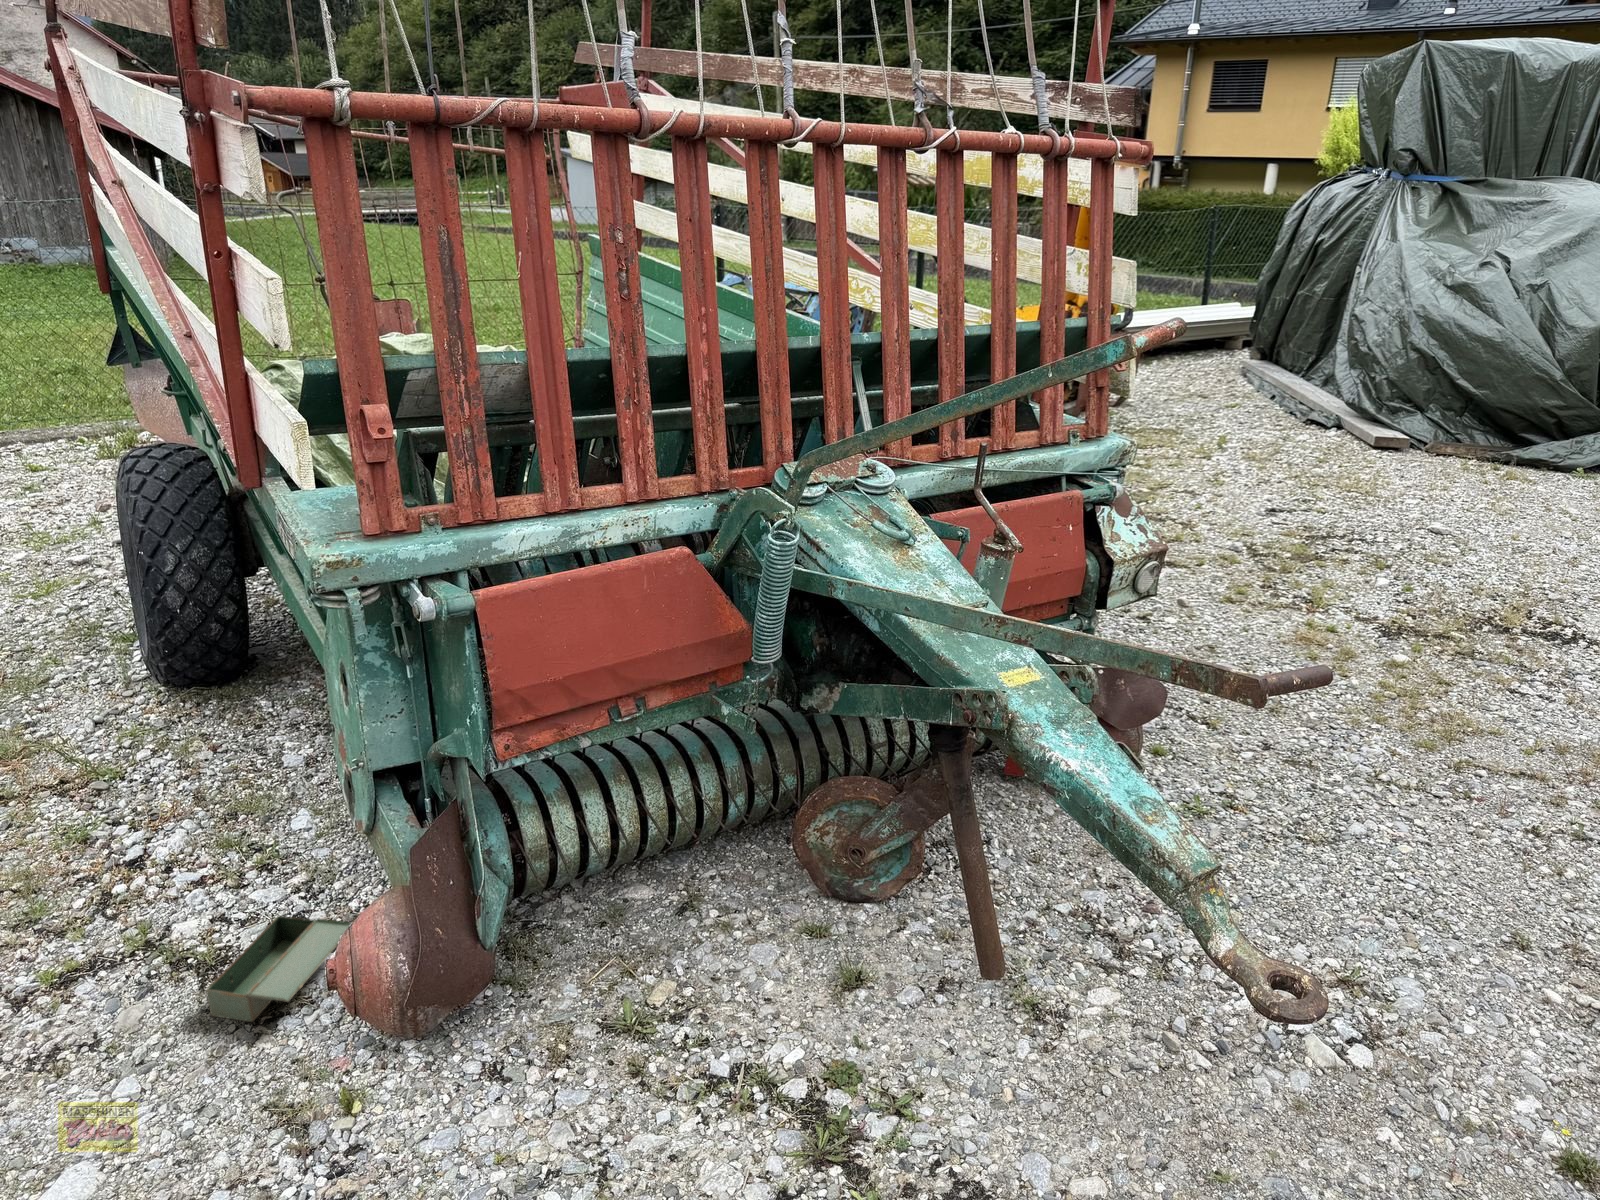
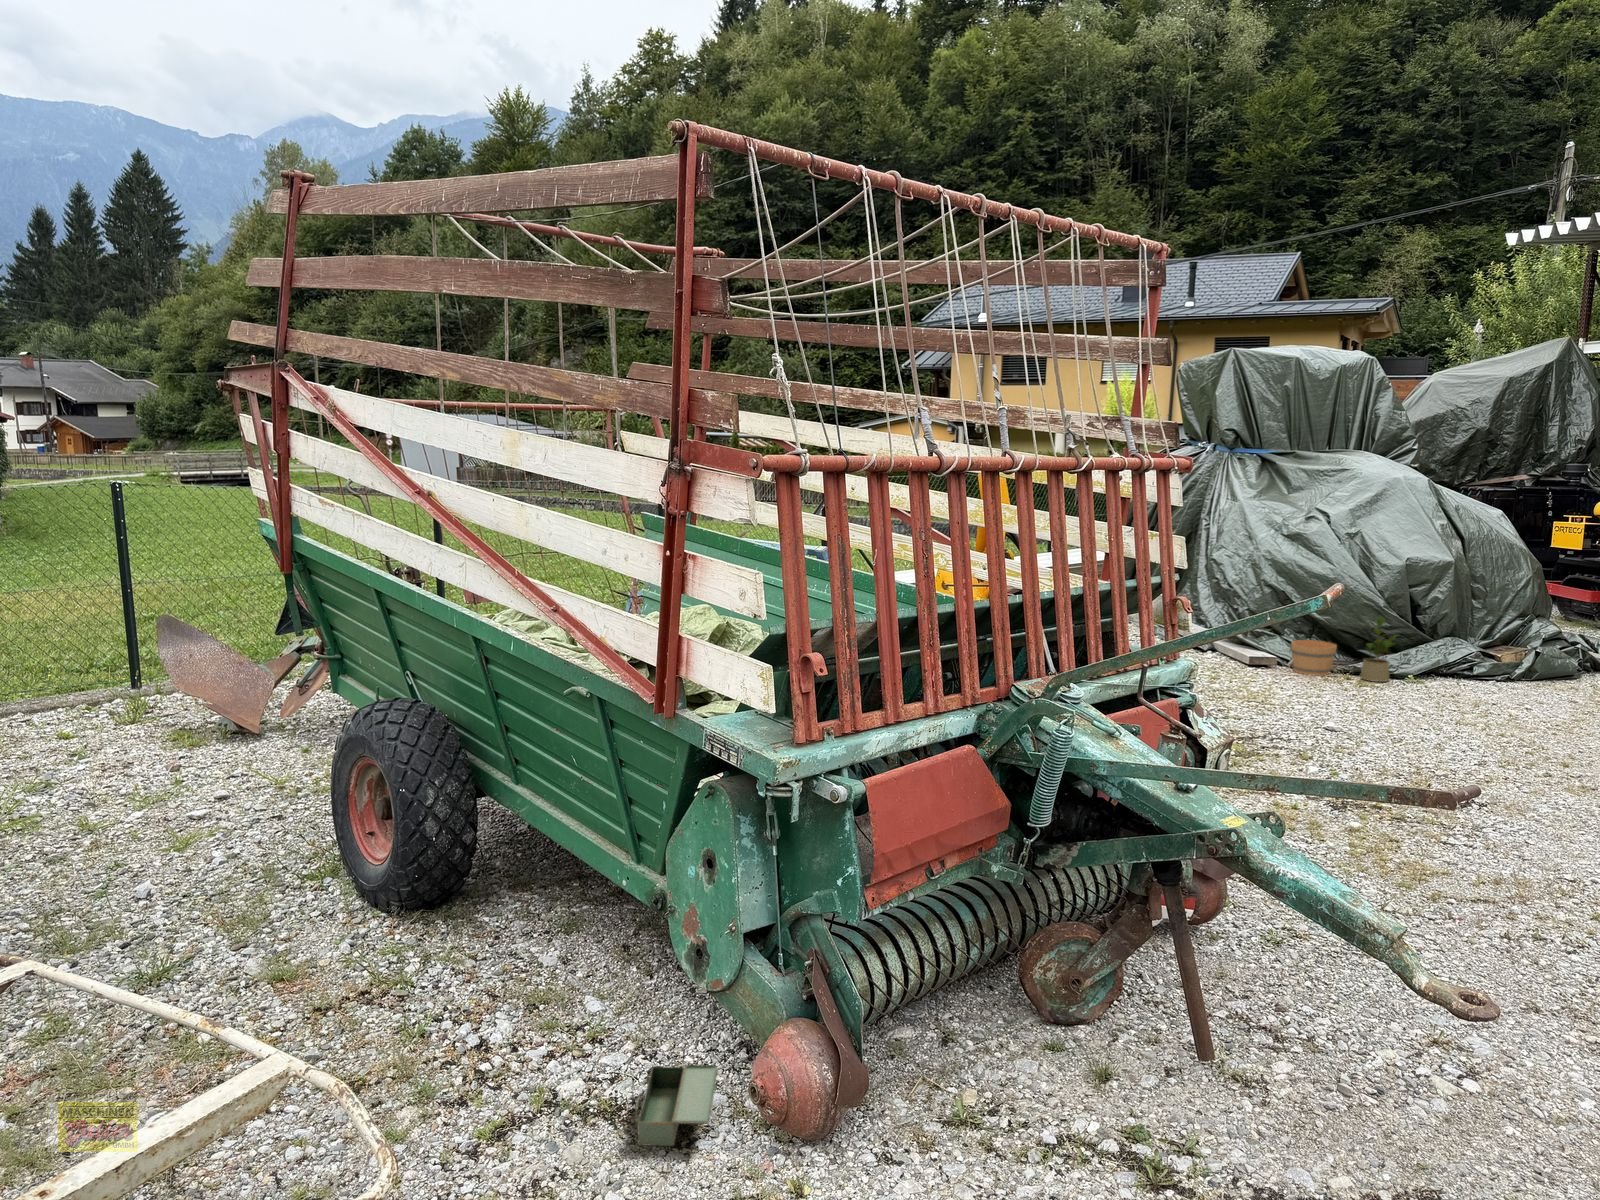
potted plant: none [1515,391,1576,475] -> present [1361,616,1397,682]
bucket: none [1429,418,1492,464] -> present [1290,640,1337,676]

